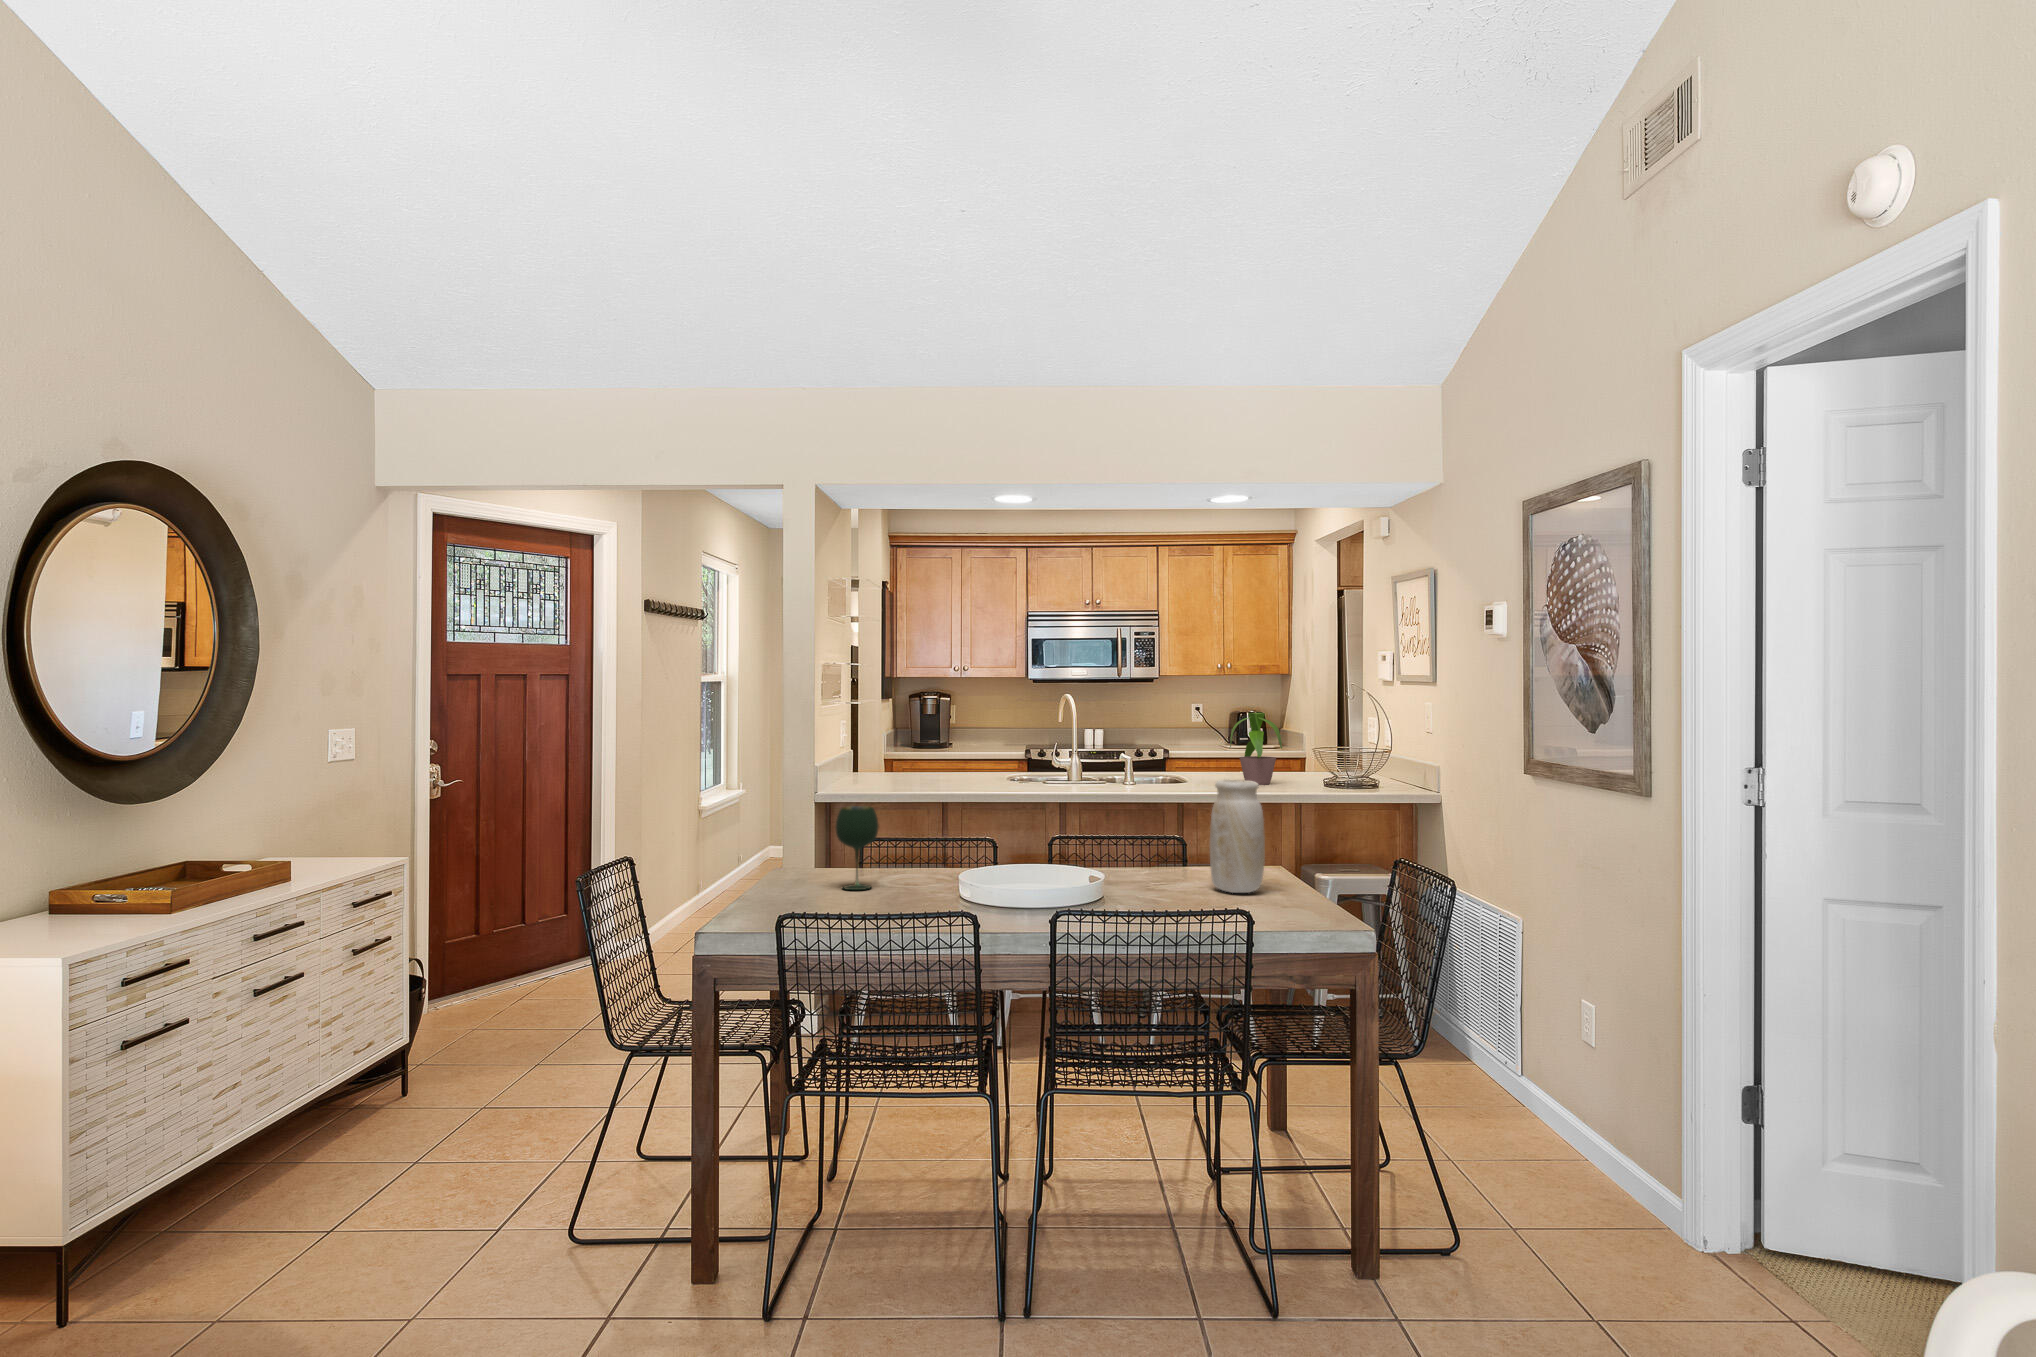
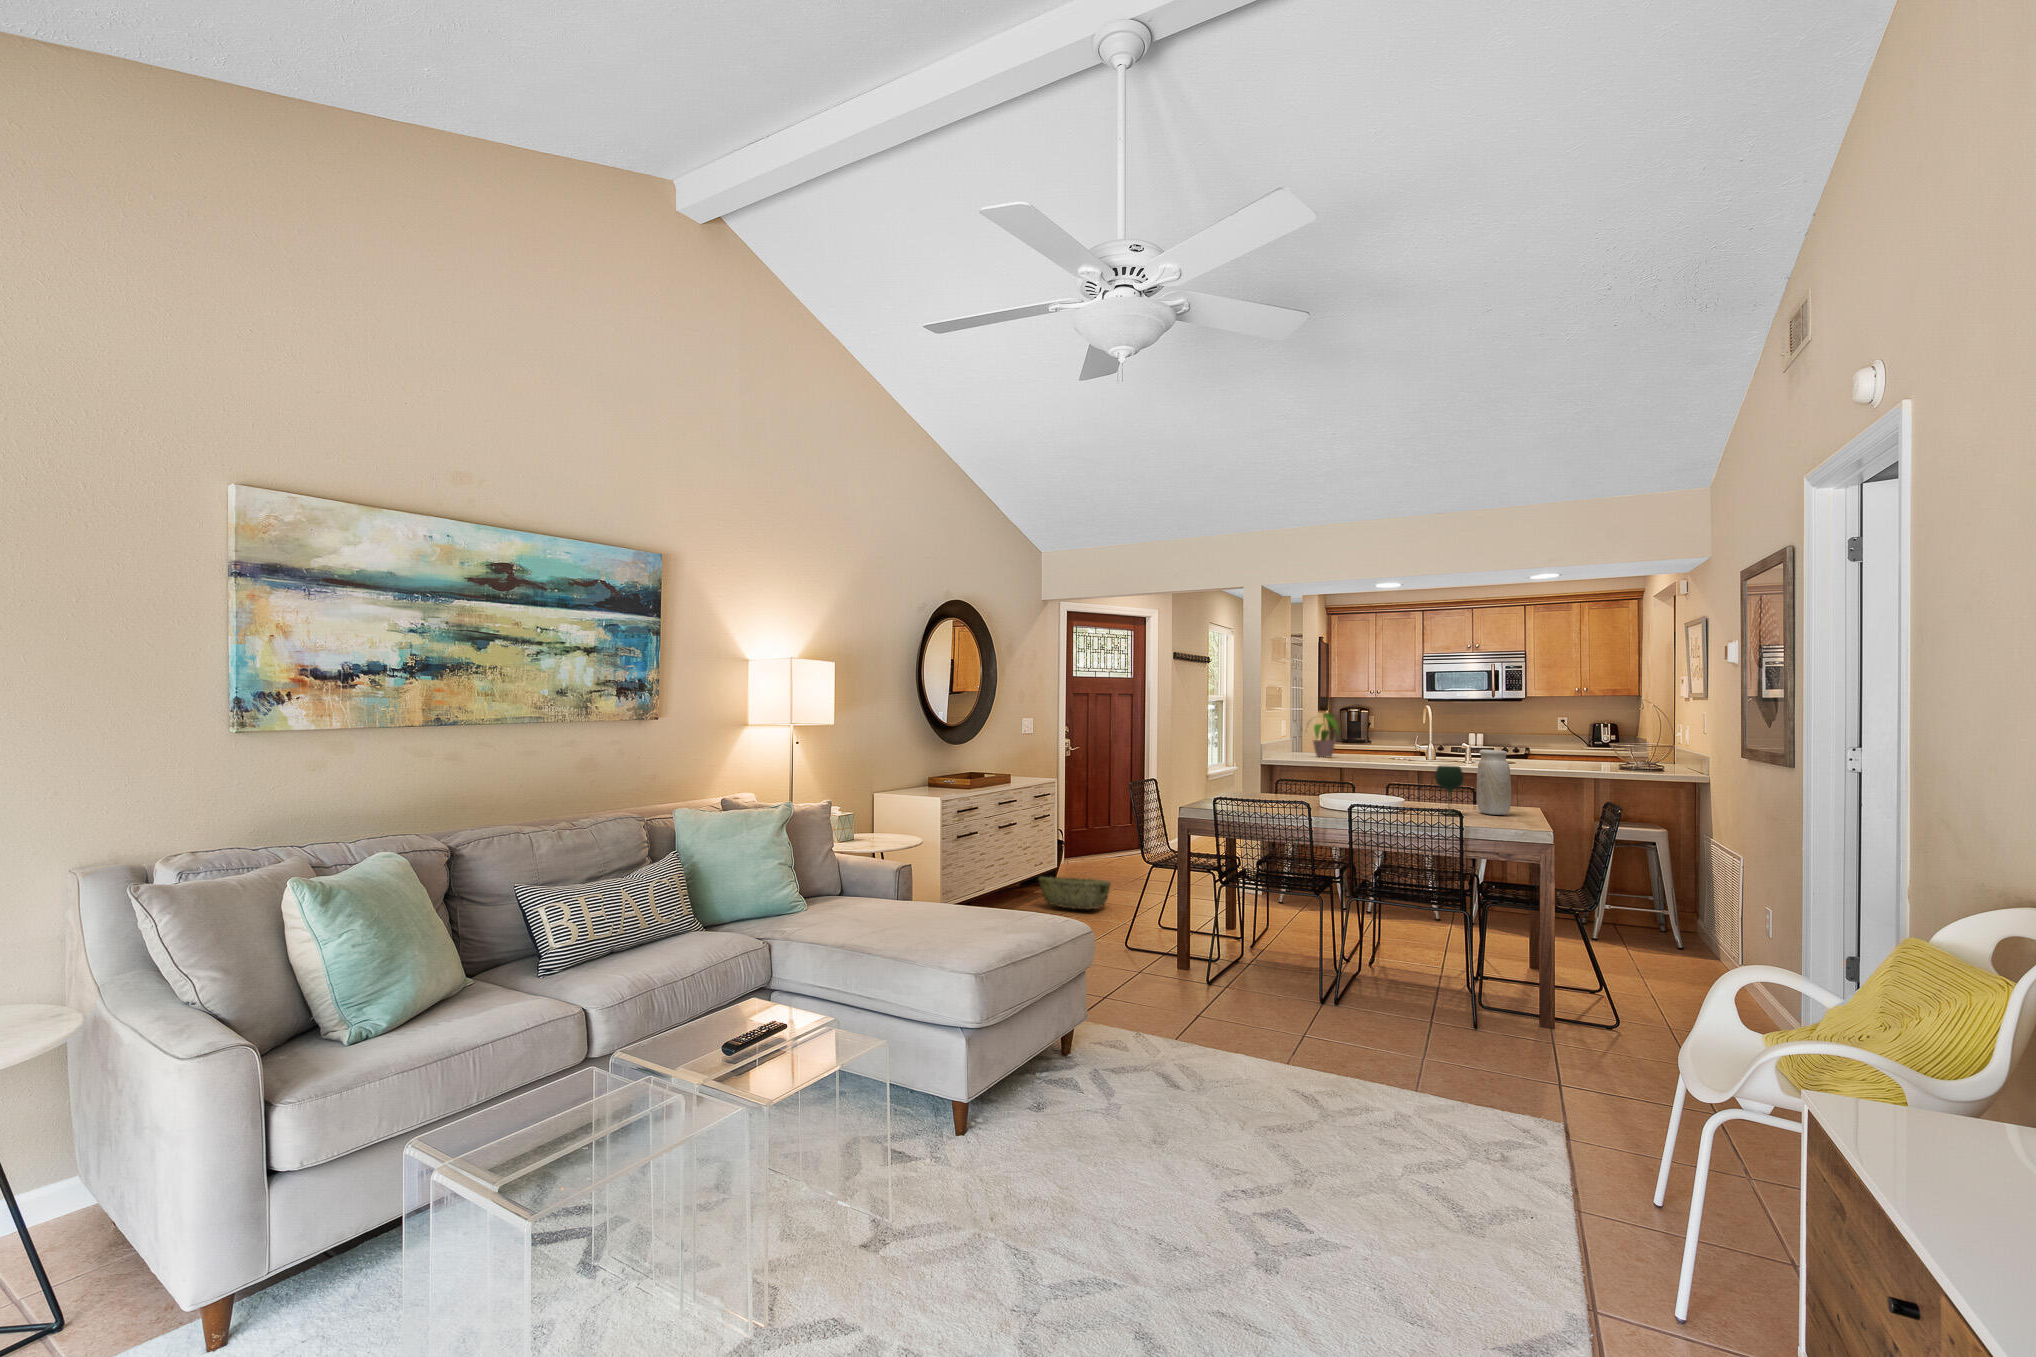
potted plant: present [1229,713,1282,785] -> present [1313,713,1339,757]
wine glass: present [836,806,879,890] -> present [1435,765,1464,815]
woven basket: none [356,1065,529,1141] -> present [1039,877,1111,909]

